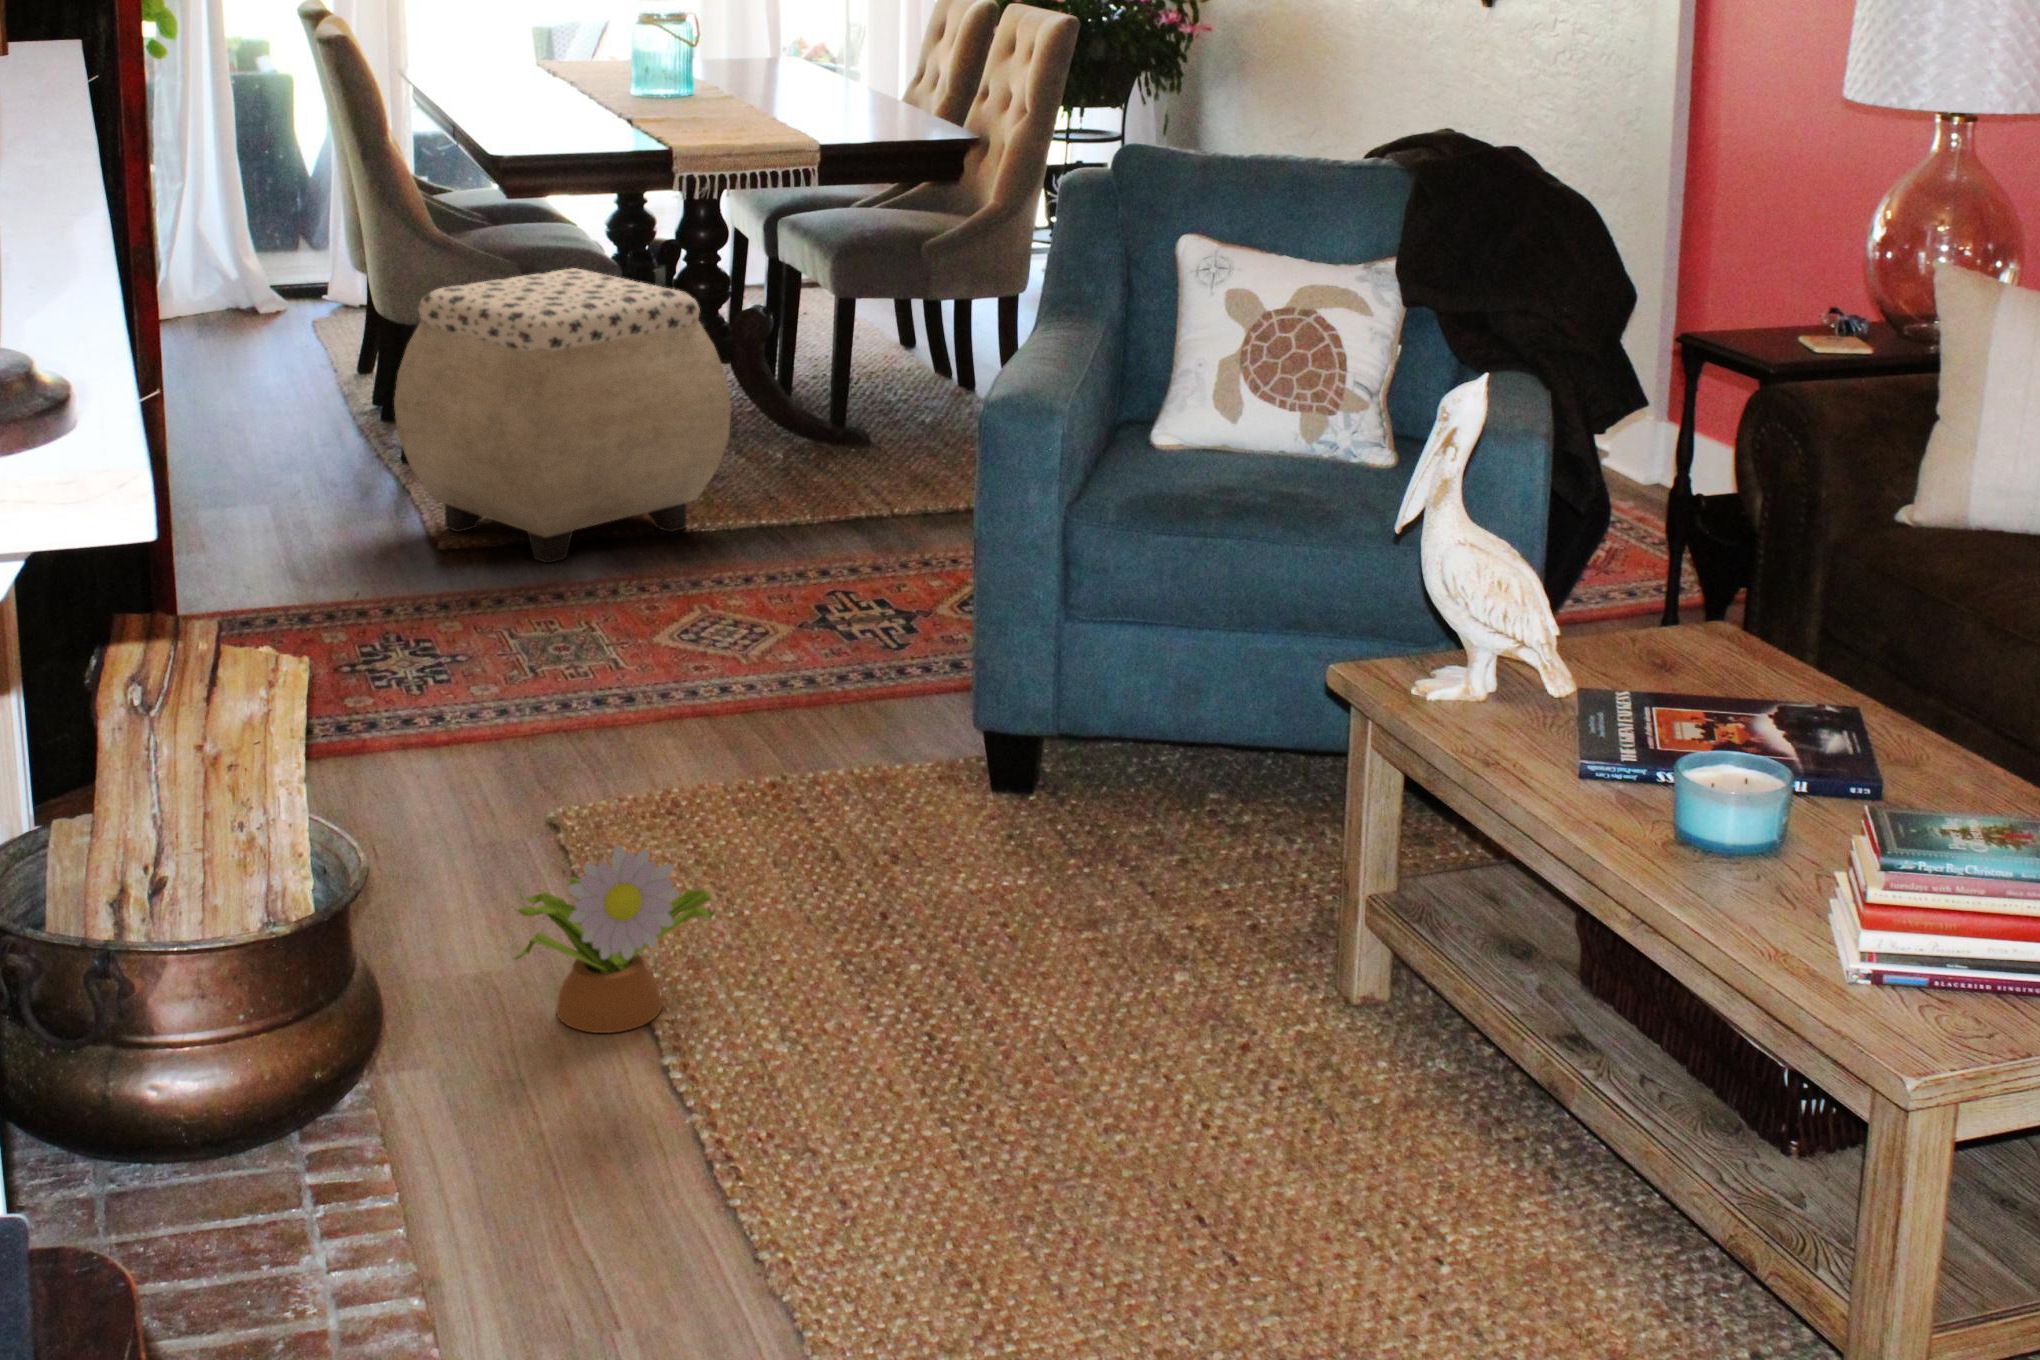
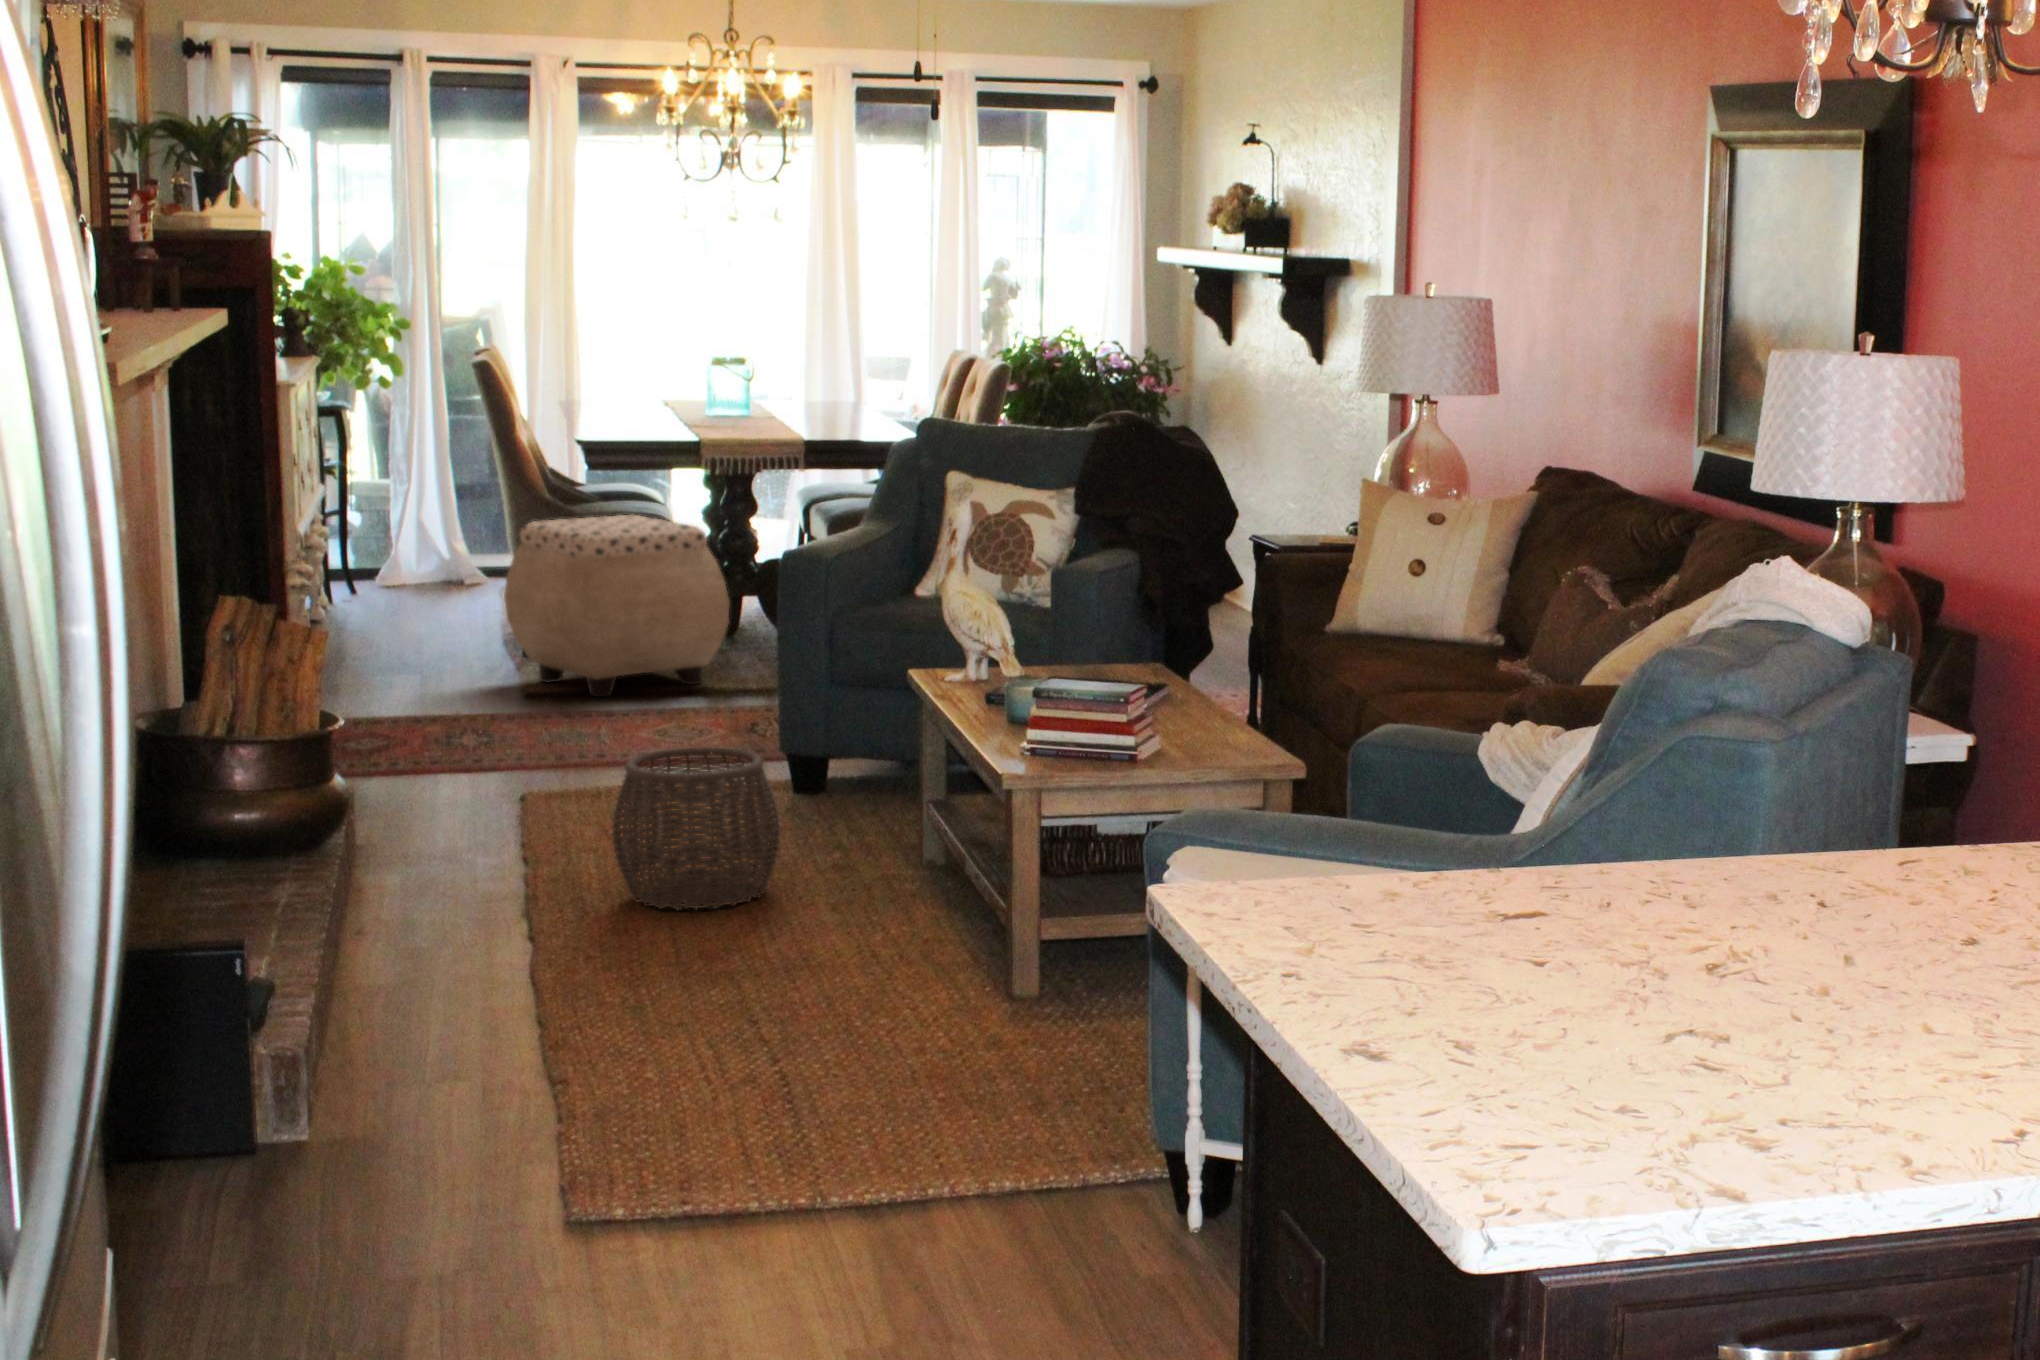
decorative plant: present [515,845,715,1033] -> none [463,755,587,862]
woven basket: none [842,847,1159,1208] -> present [611,747,781,910]

